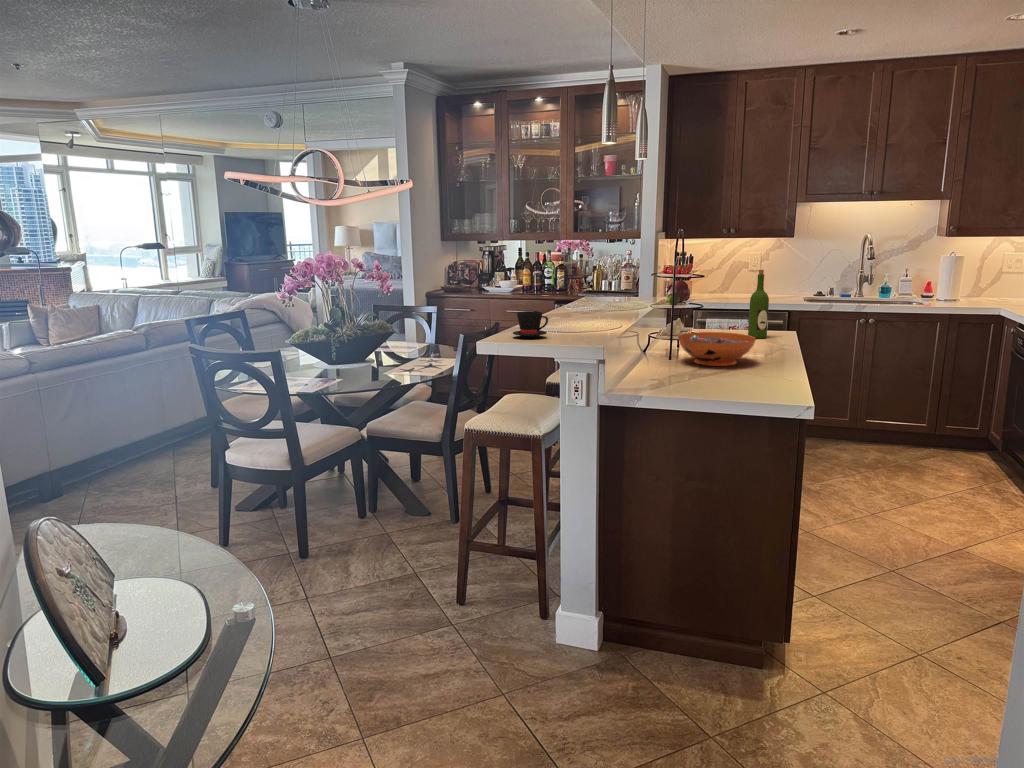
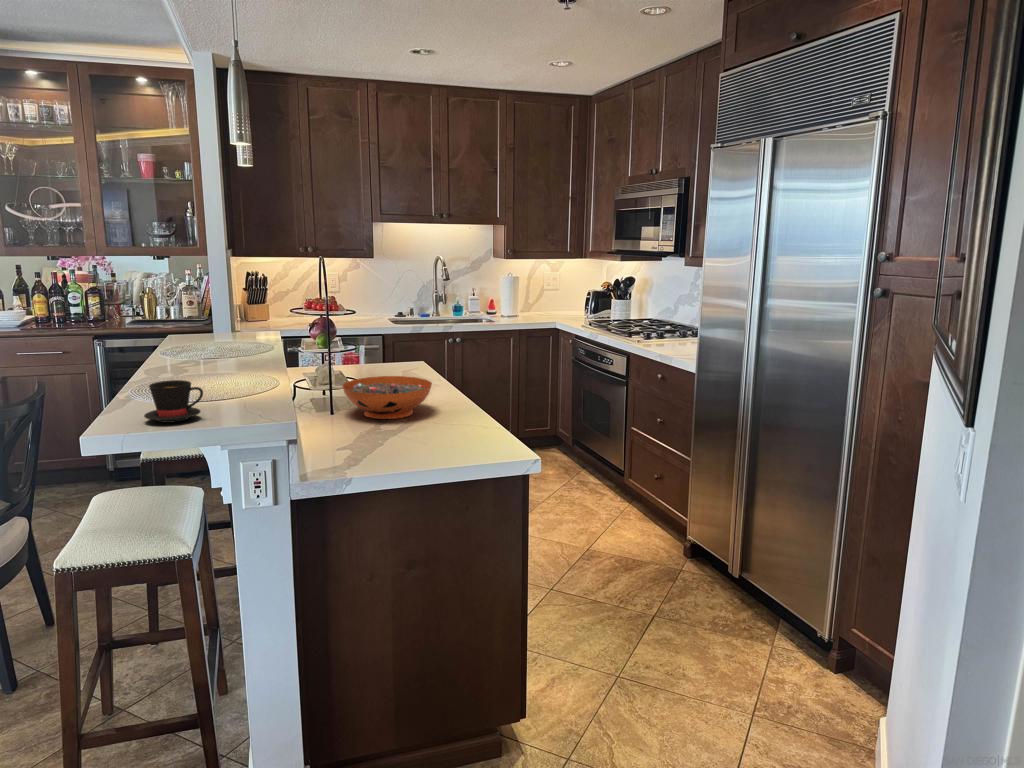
wine bottle: present [748,270,769,338] -> none [387,299,407,375]

